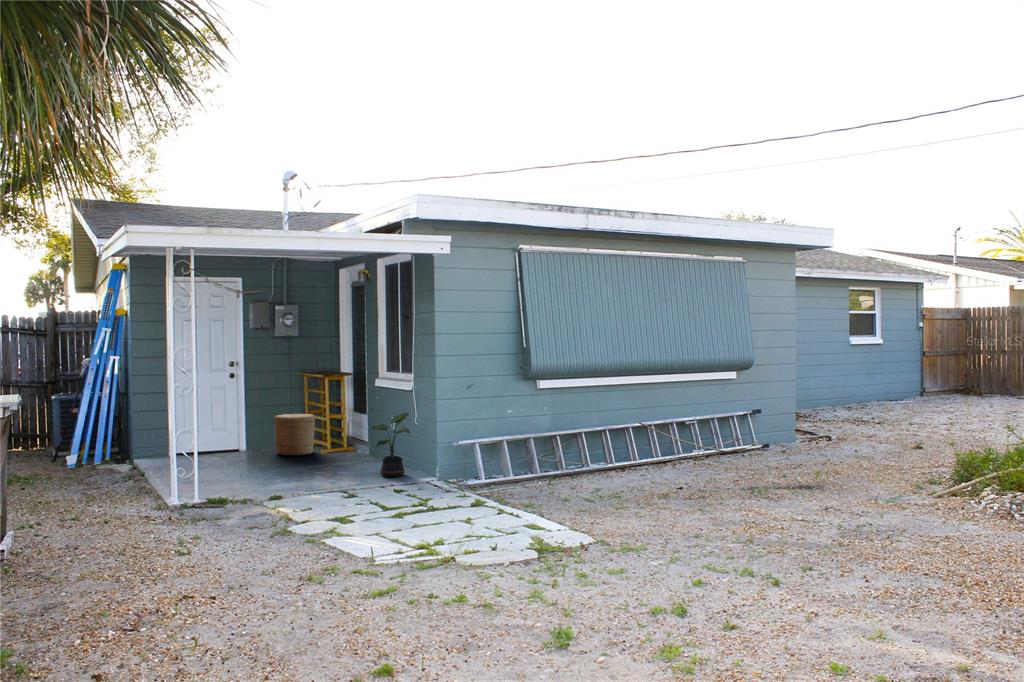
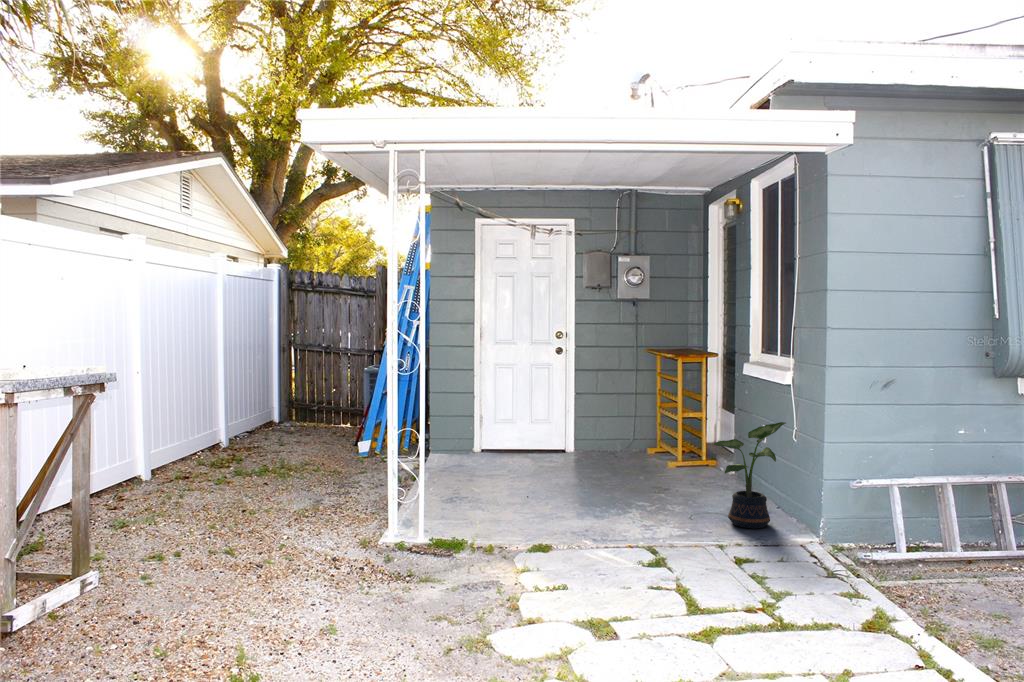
woven basket: present [274,414,315,456] -> none [610,406,664,465]

